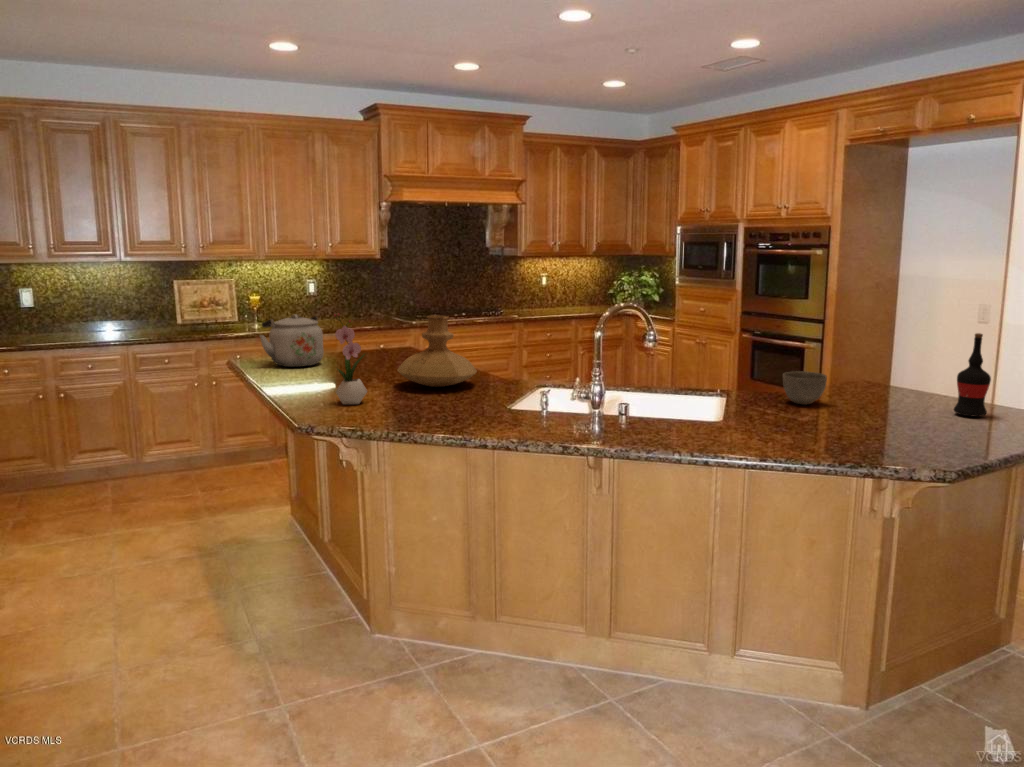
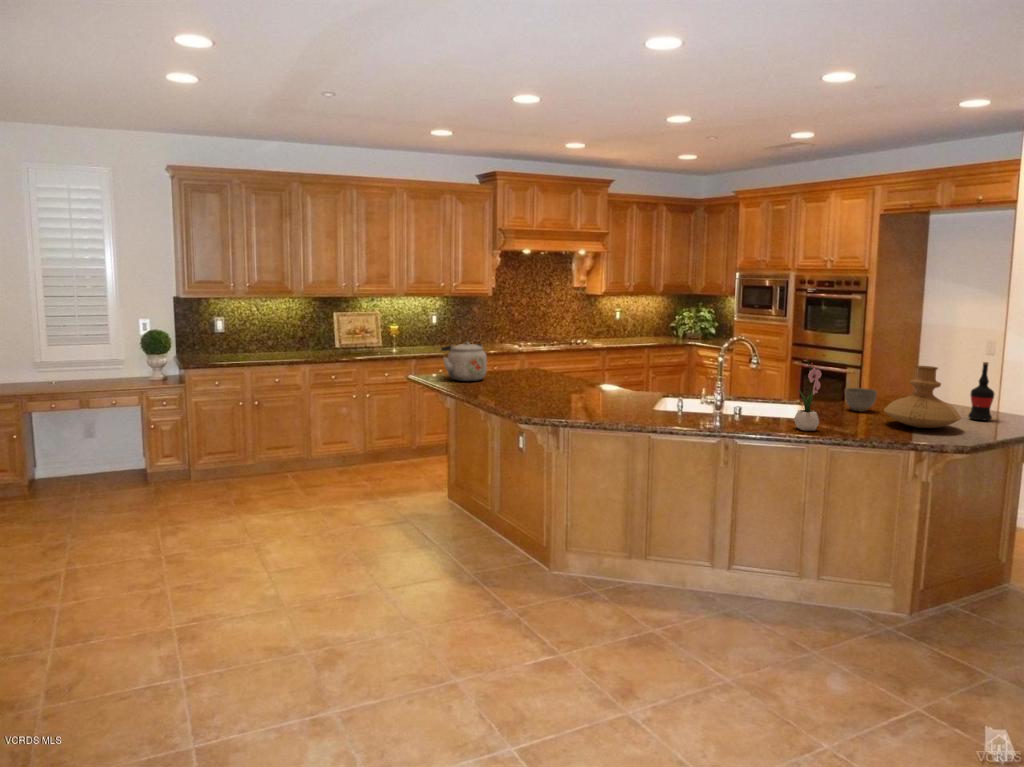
flower arrangement: present [334,313,367,404] -> present [794,358,822,430]
vase: present [397,315,477,387] -> present [884,366,961,428]

